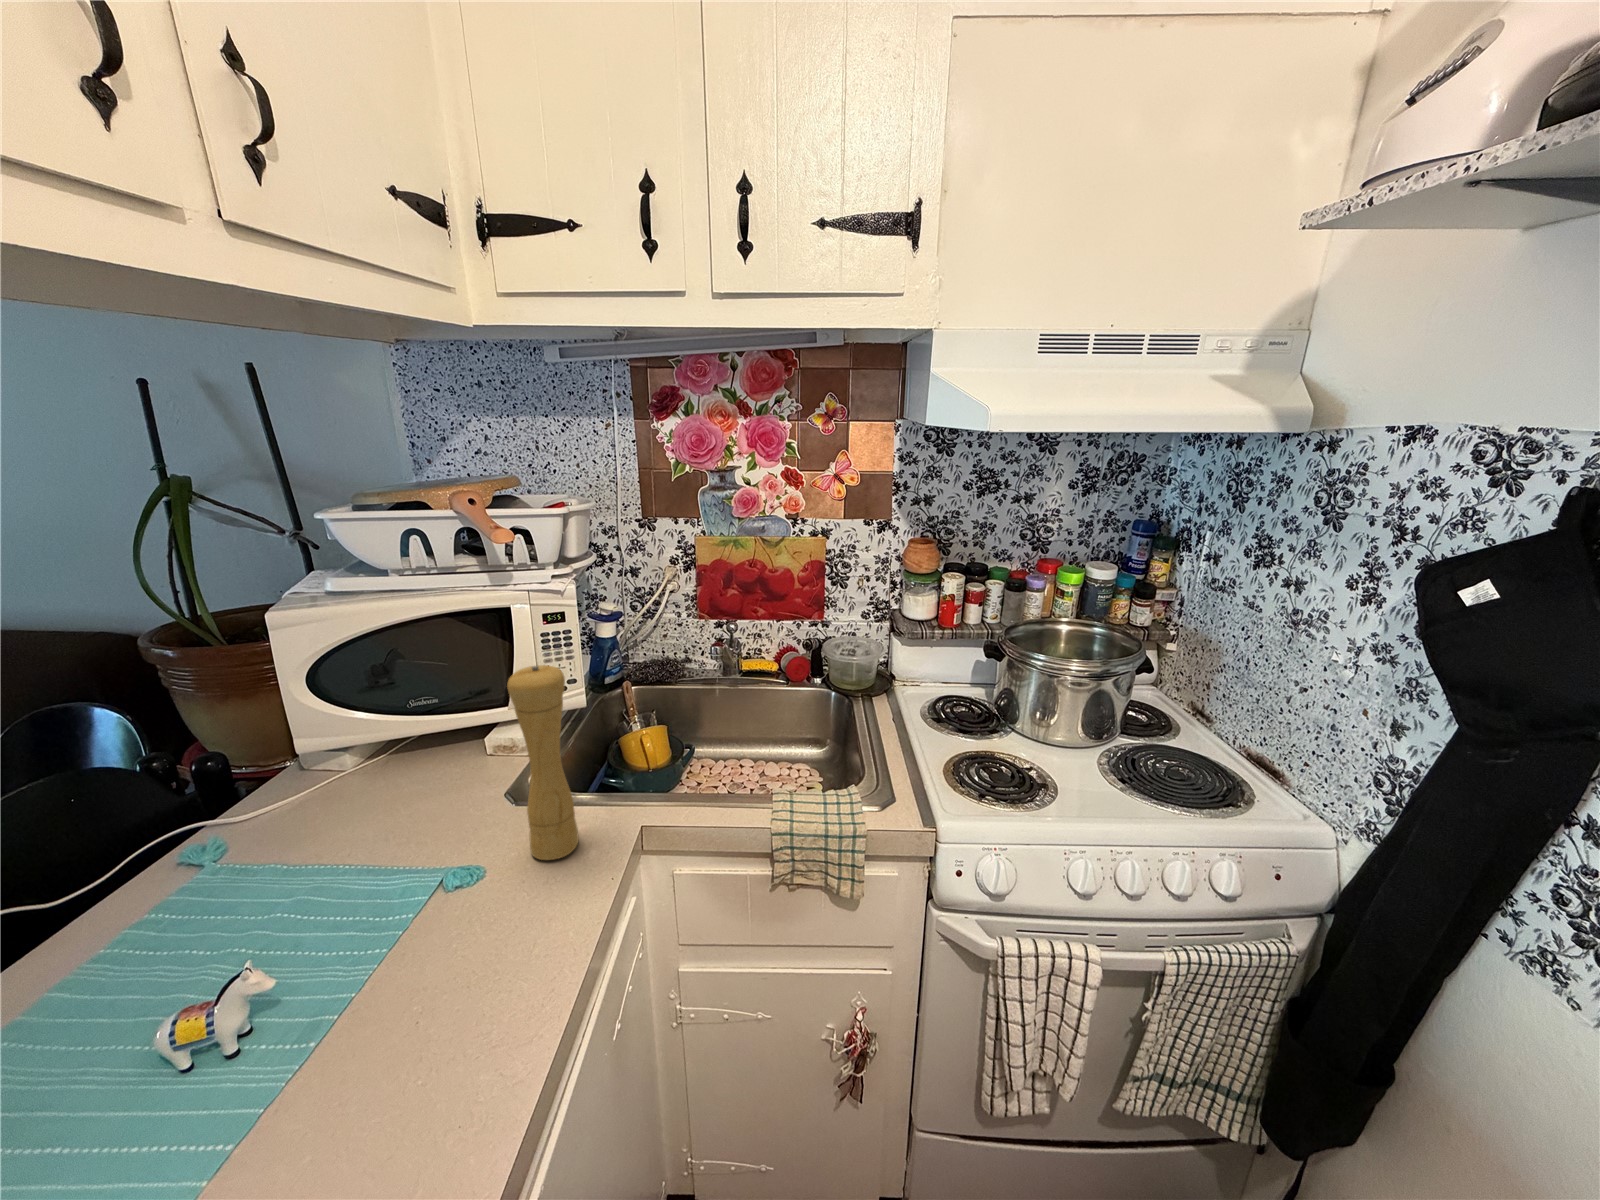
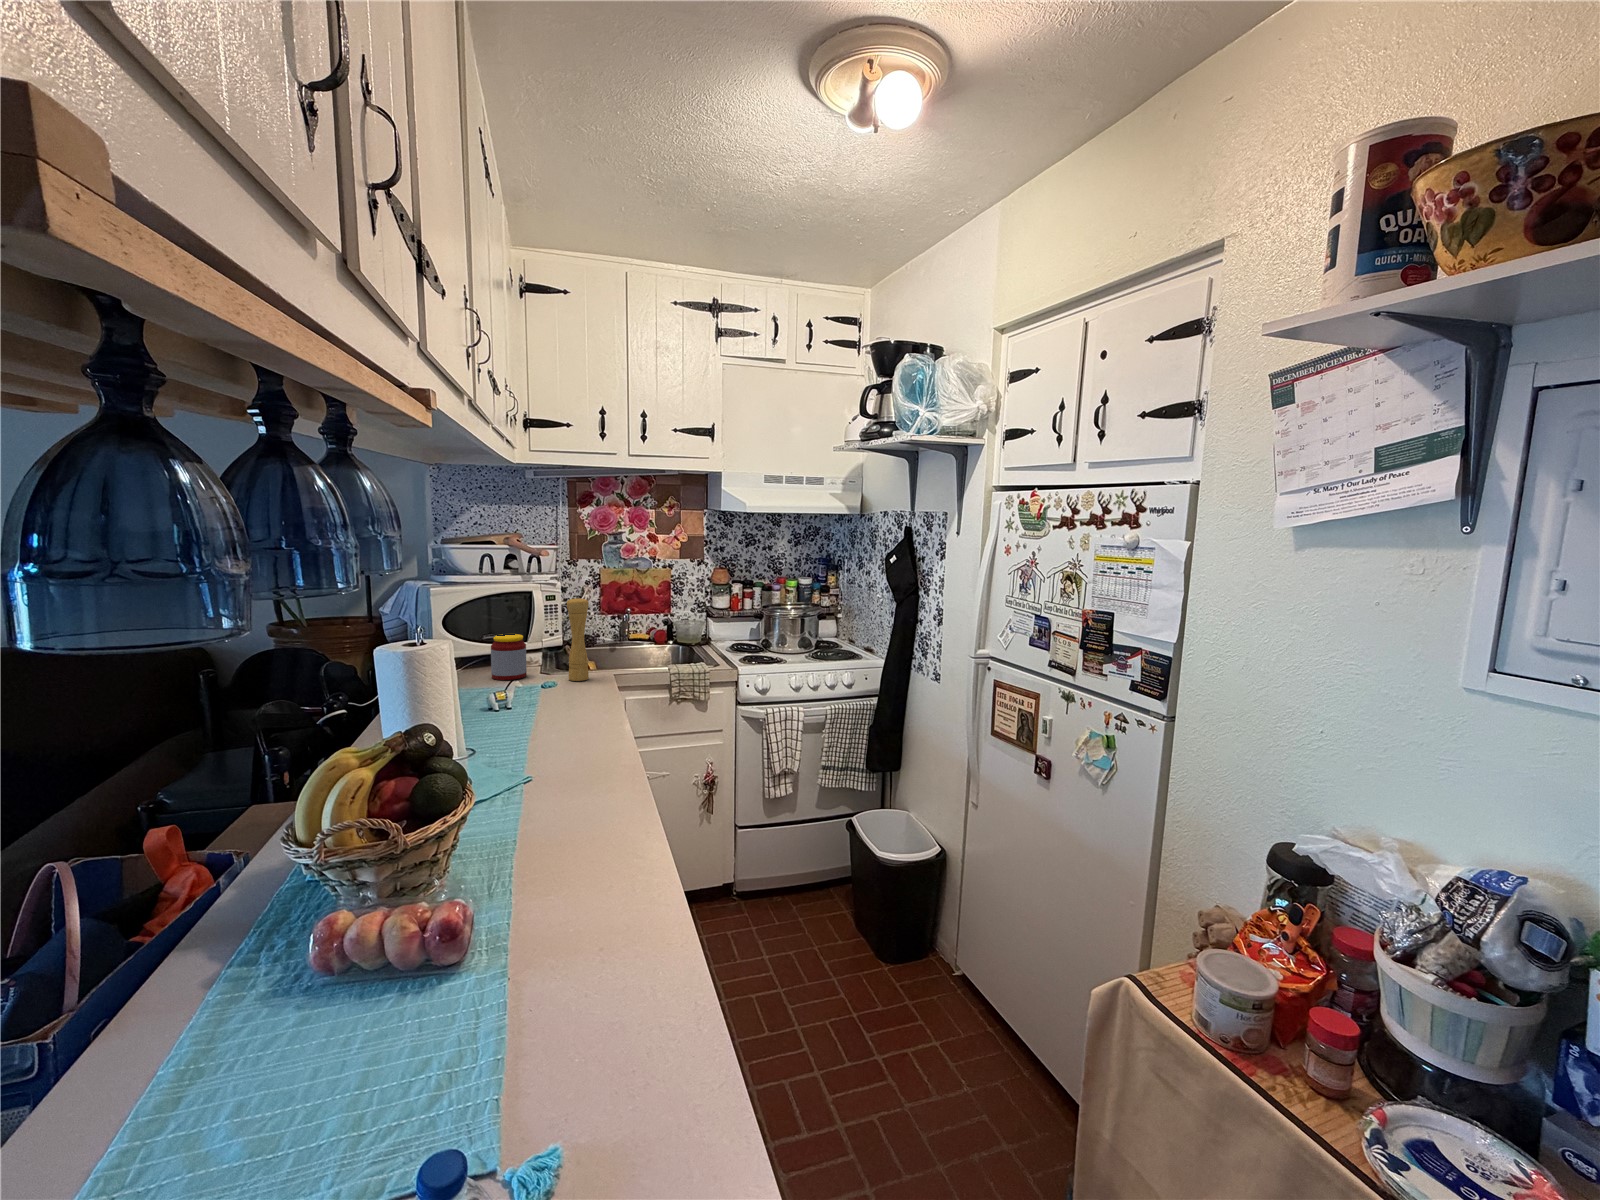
jar: none [378,717,470,831] -> present [491,634,527,680]

